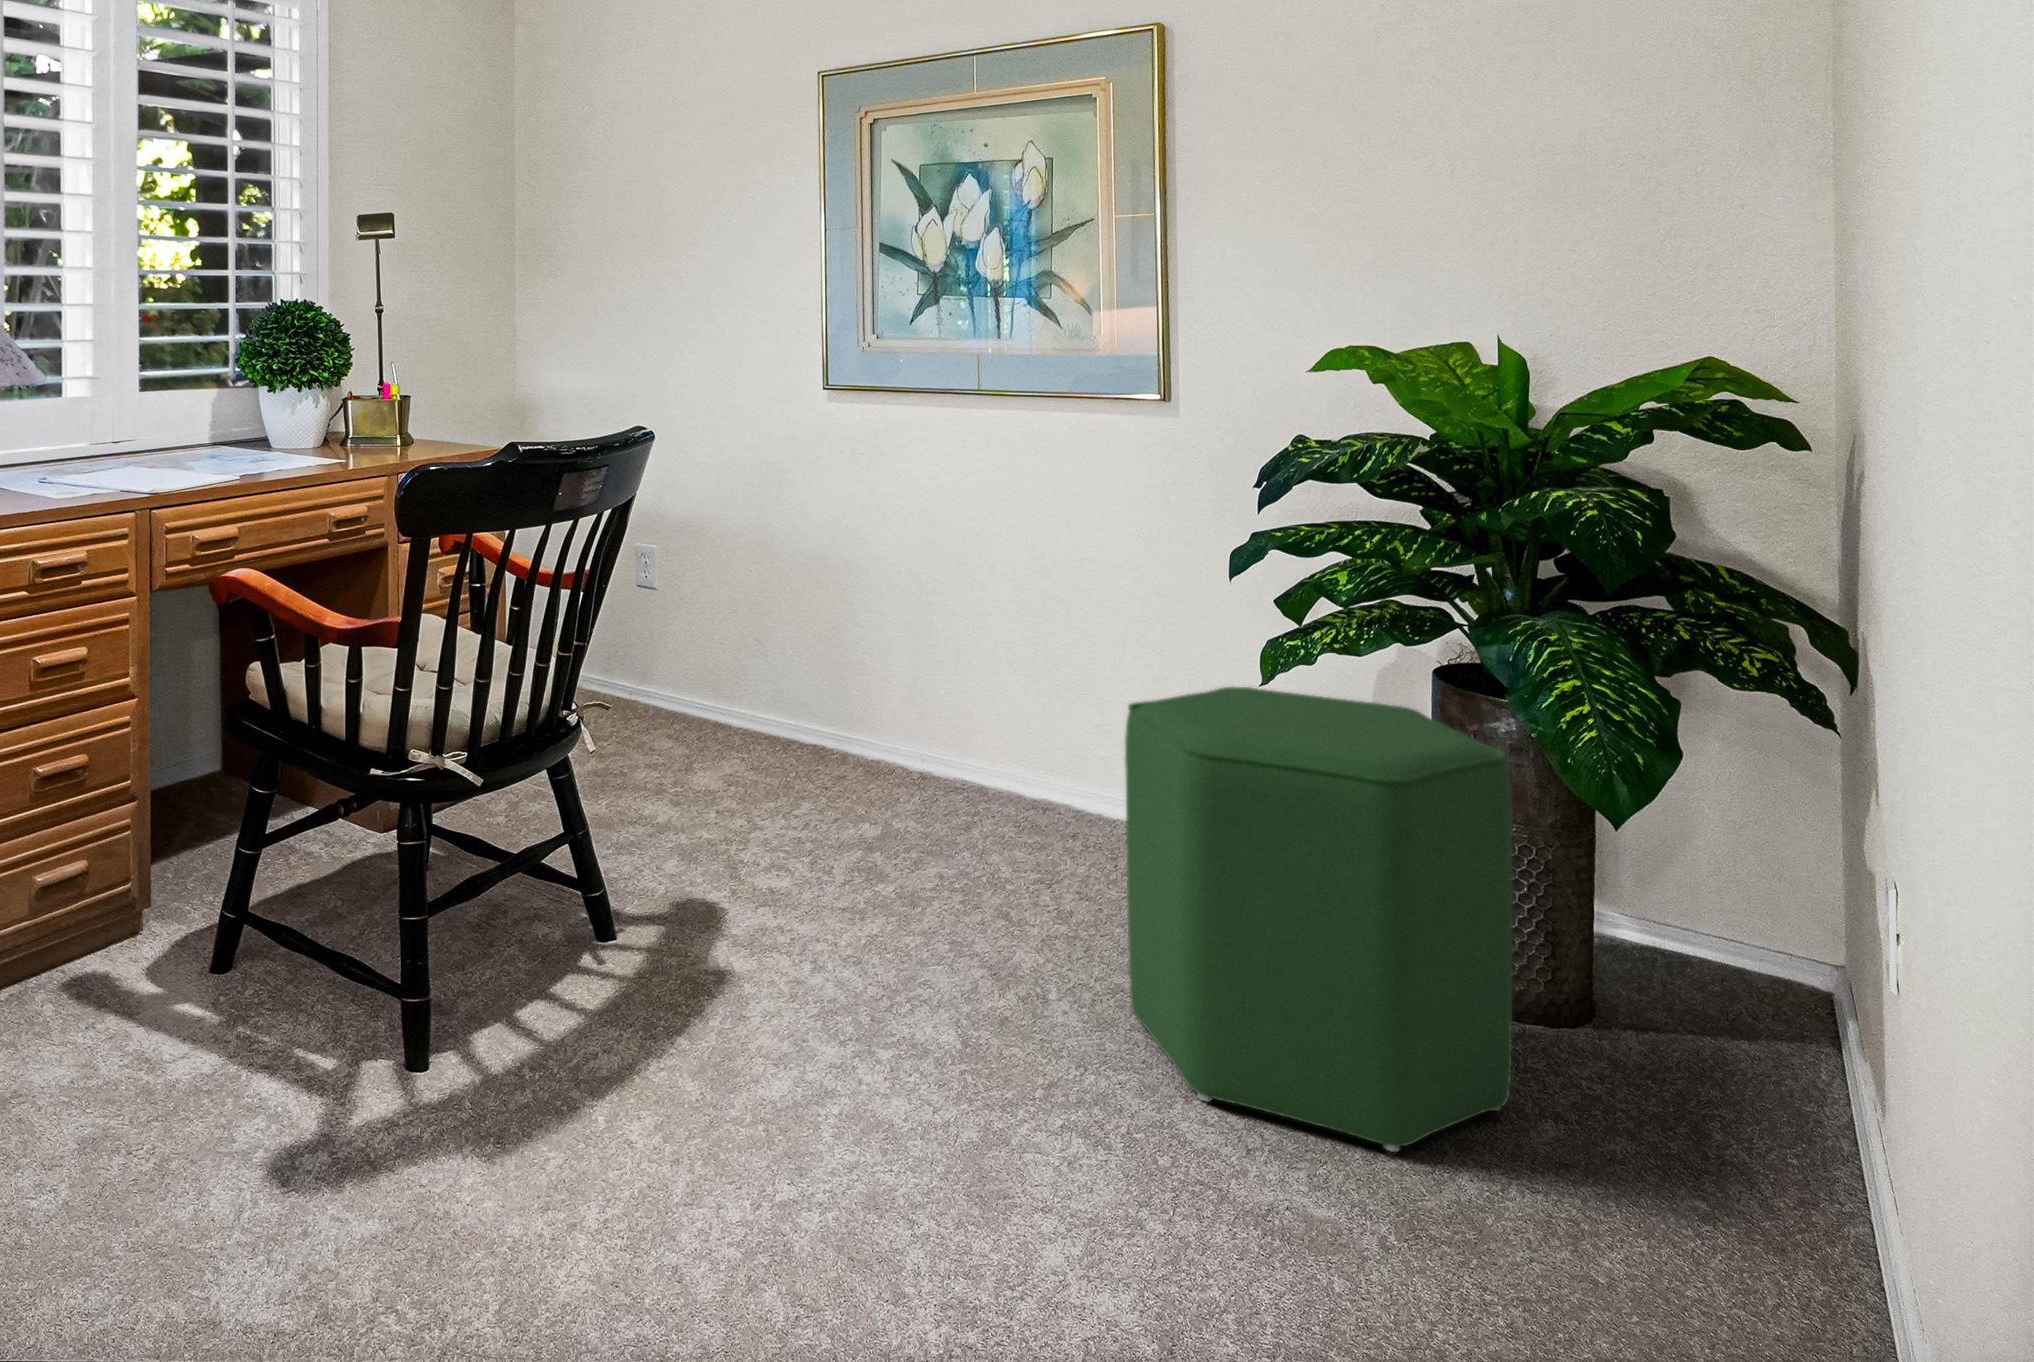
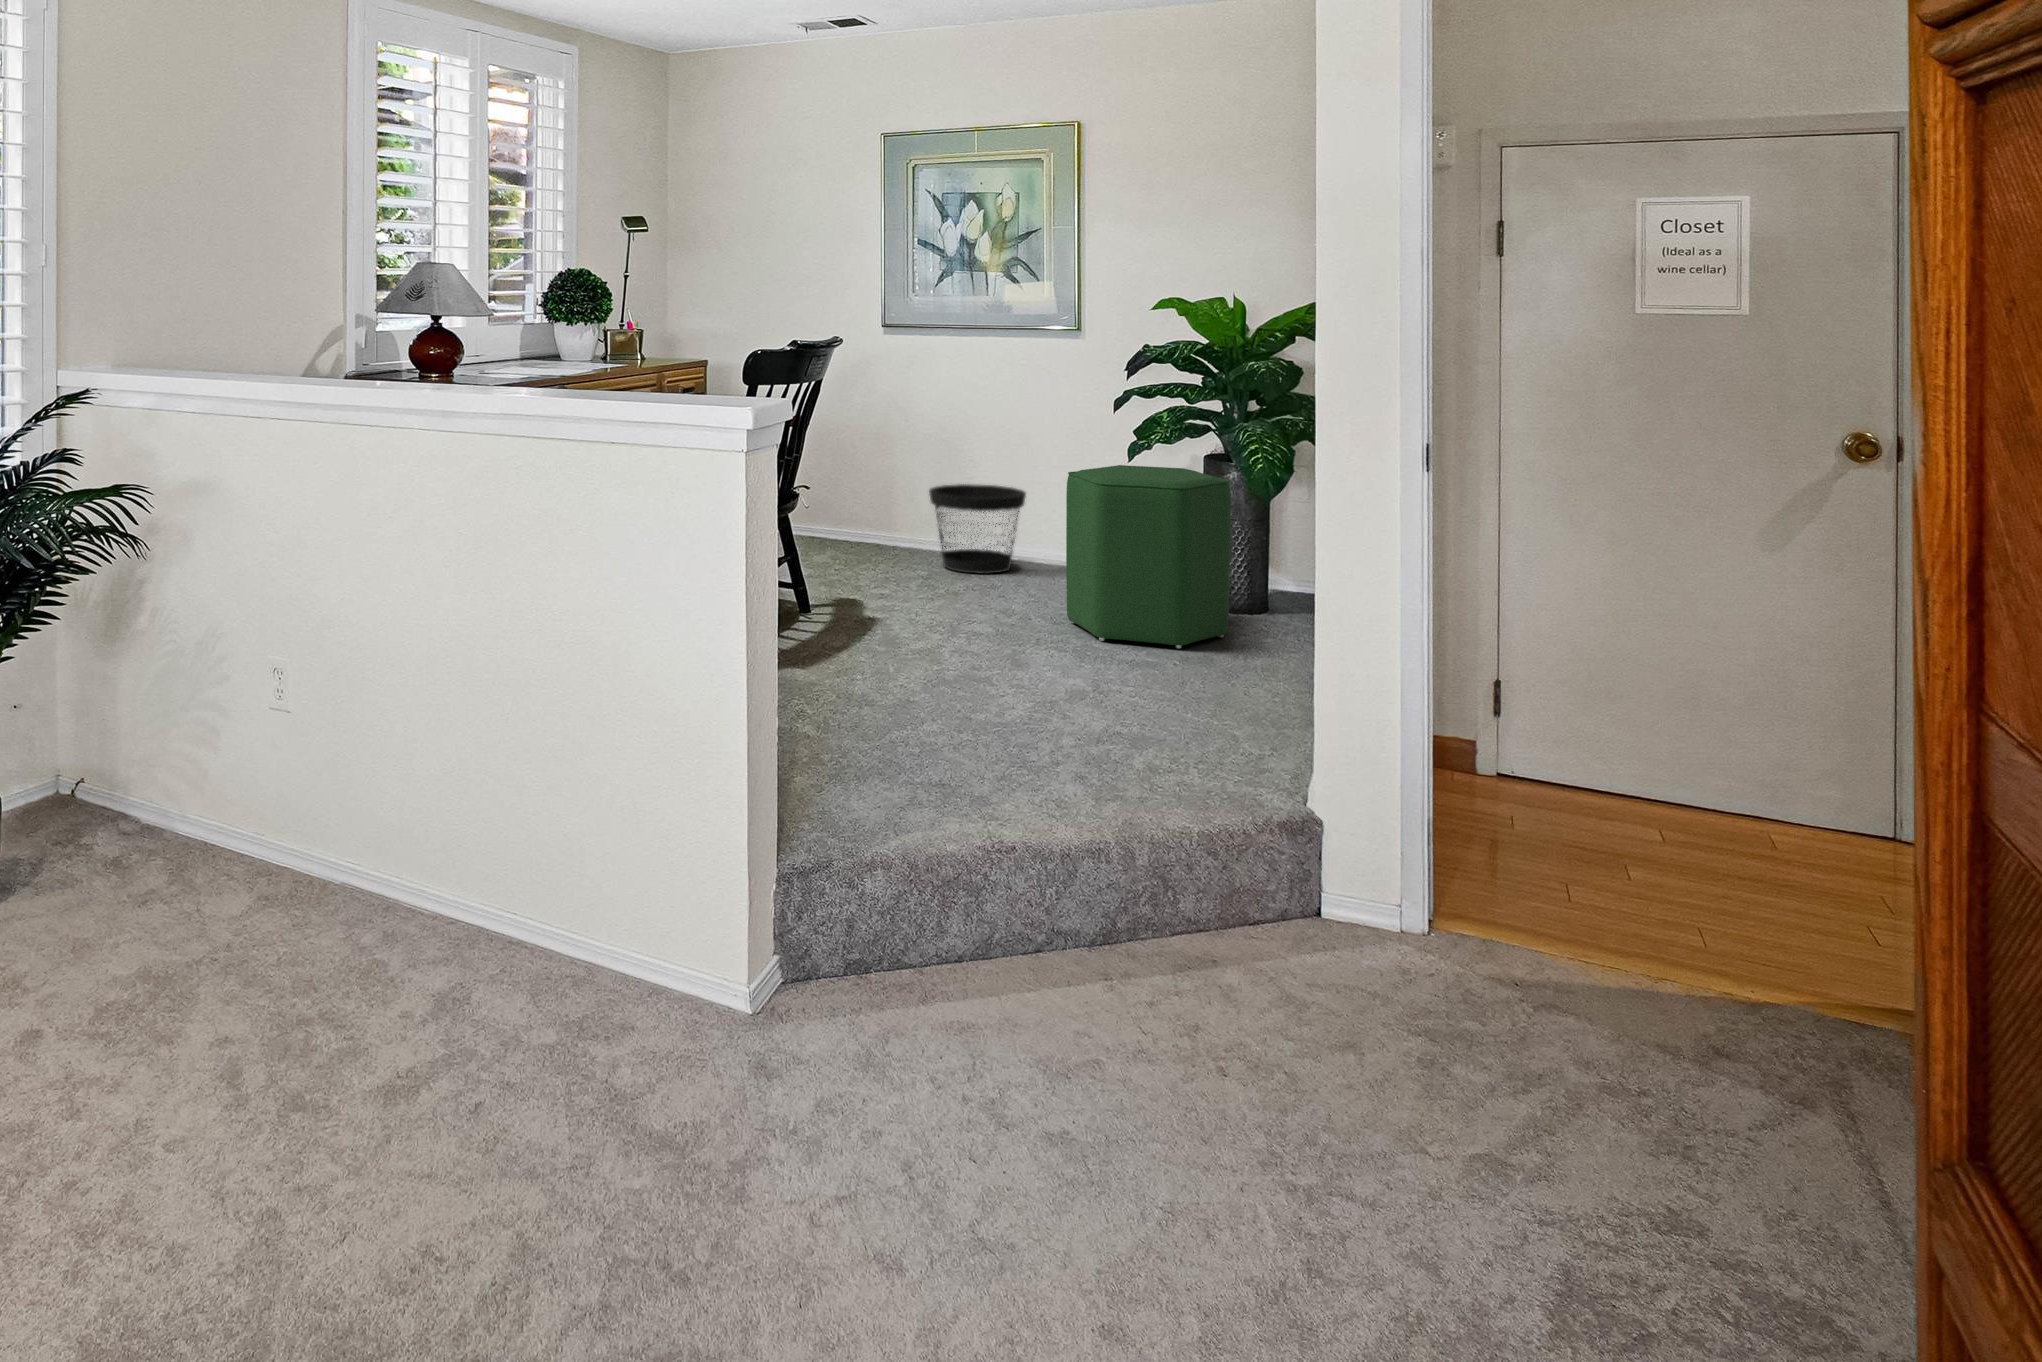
wastebasket: none [890,667,1070,845] -> present [929,484,1026,574]

